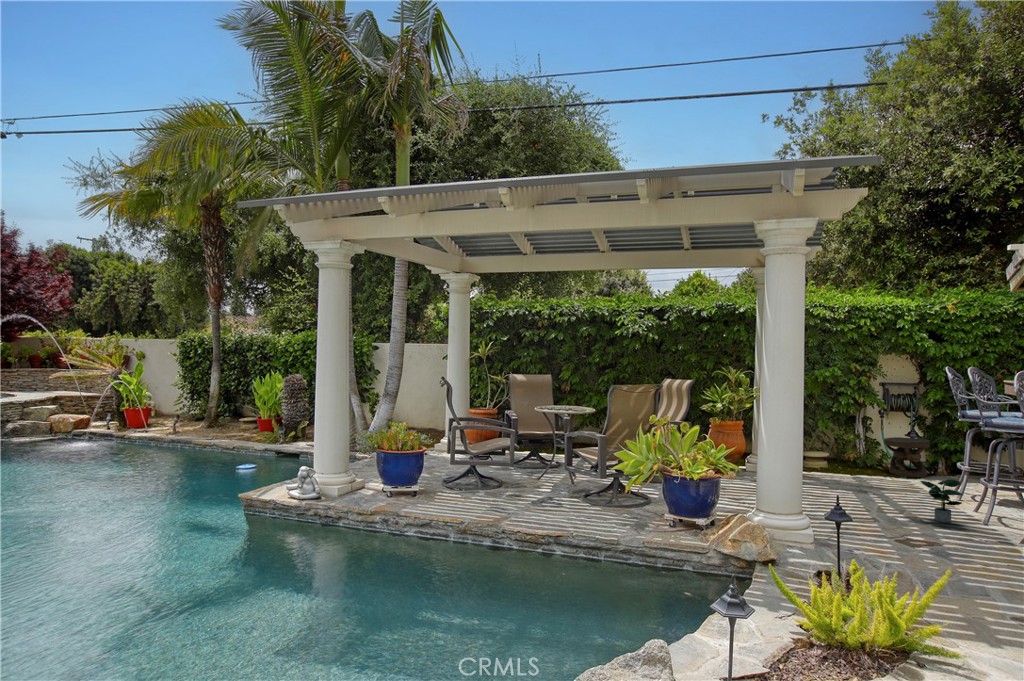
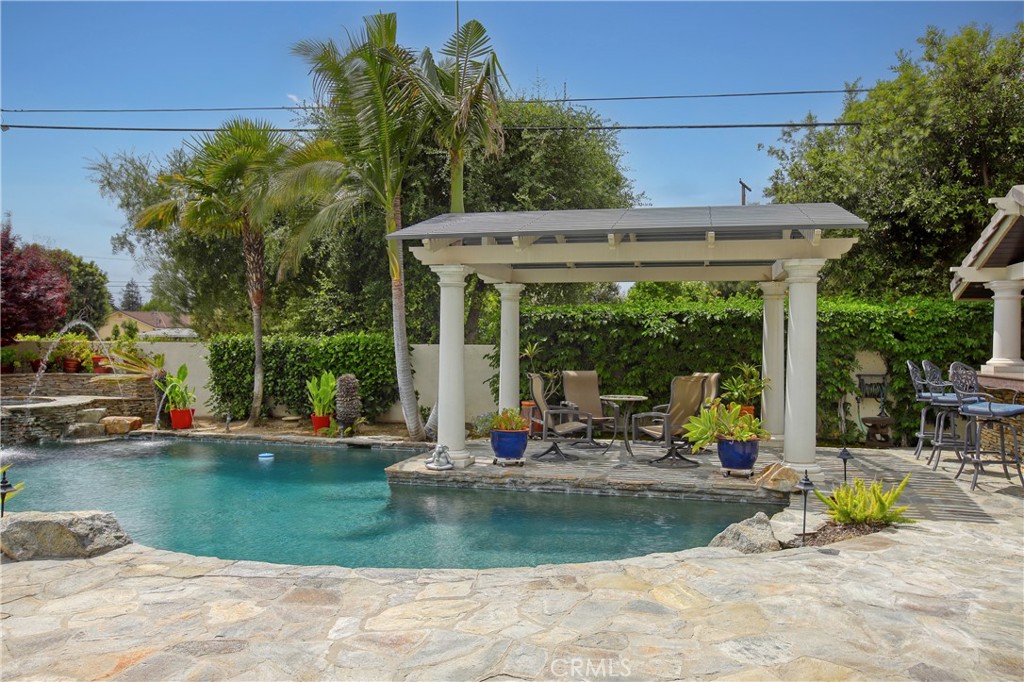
potted plant: present [920,480,963,523] -> none [890,441,919,470]

